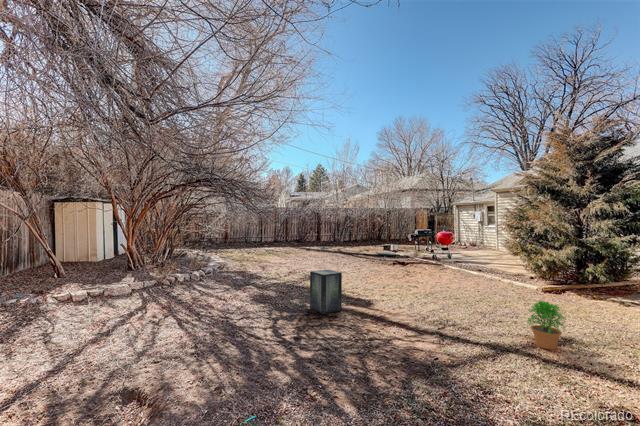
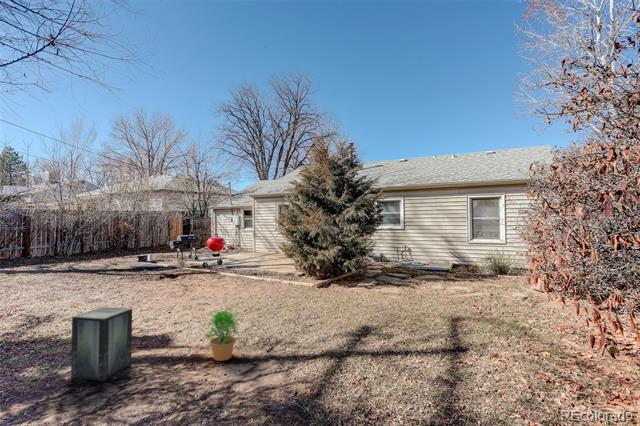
potted plant: present [527,301,566,350] -> present [206,311,239,361]

